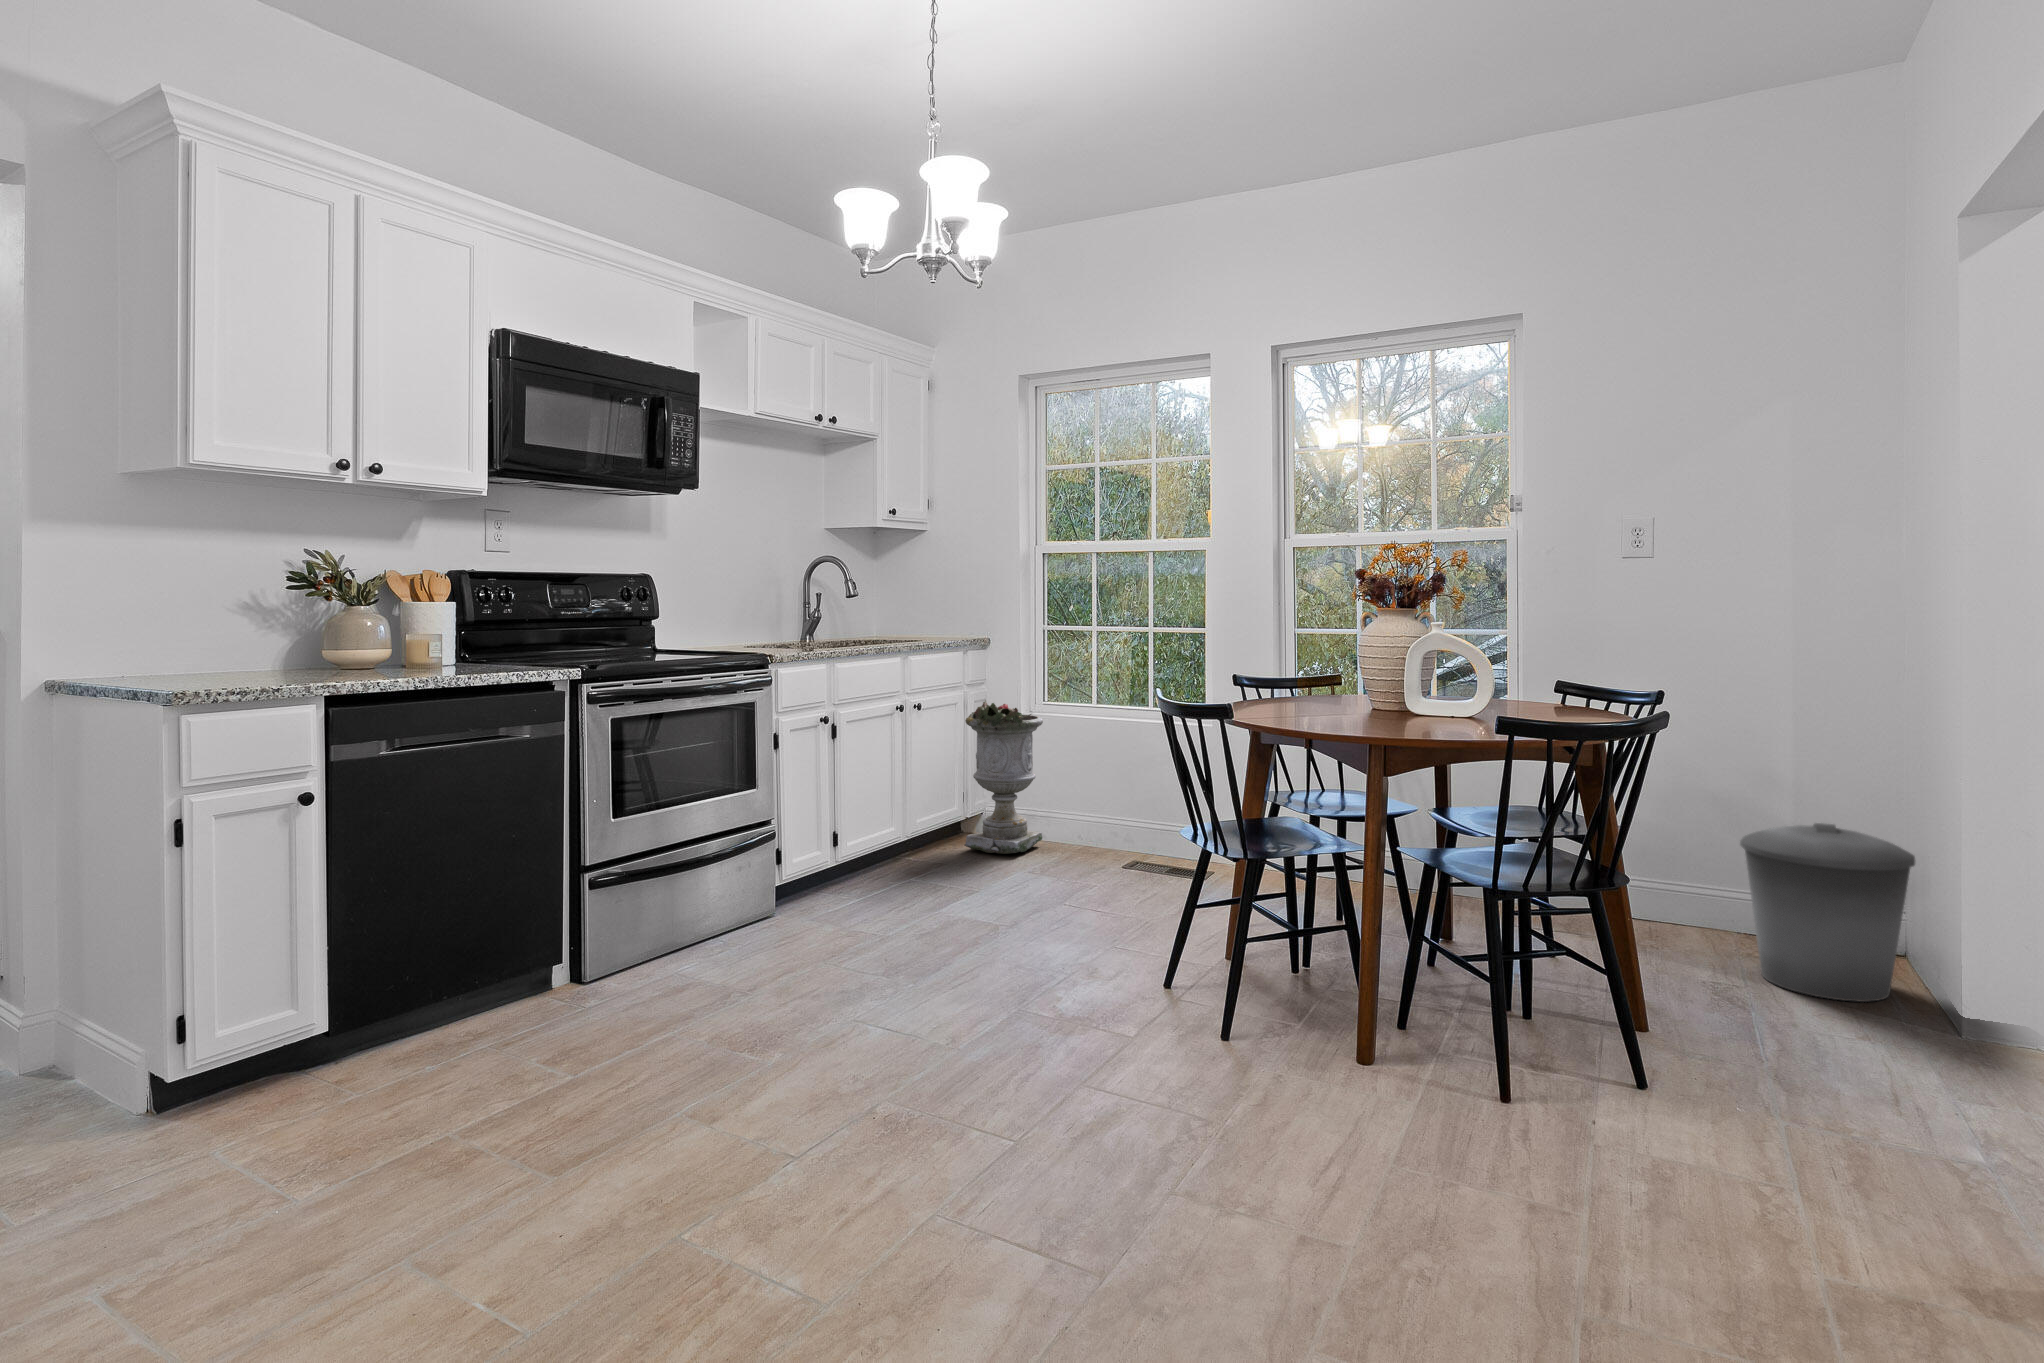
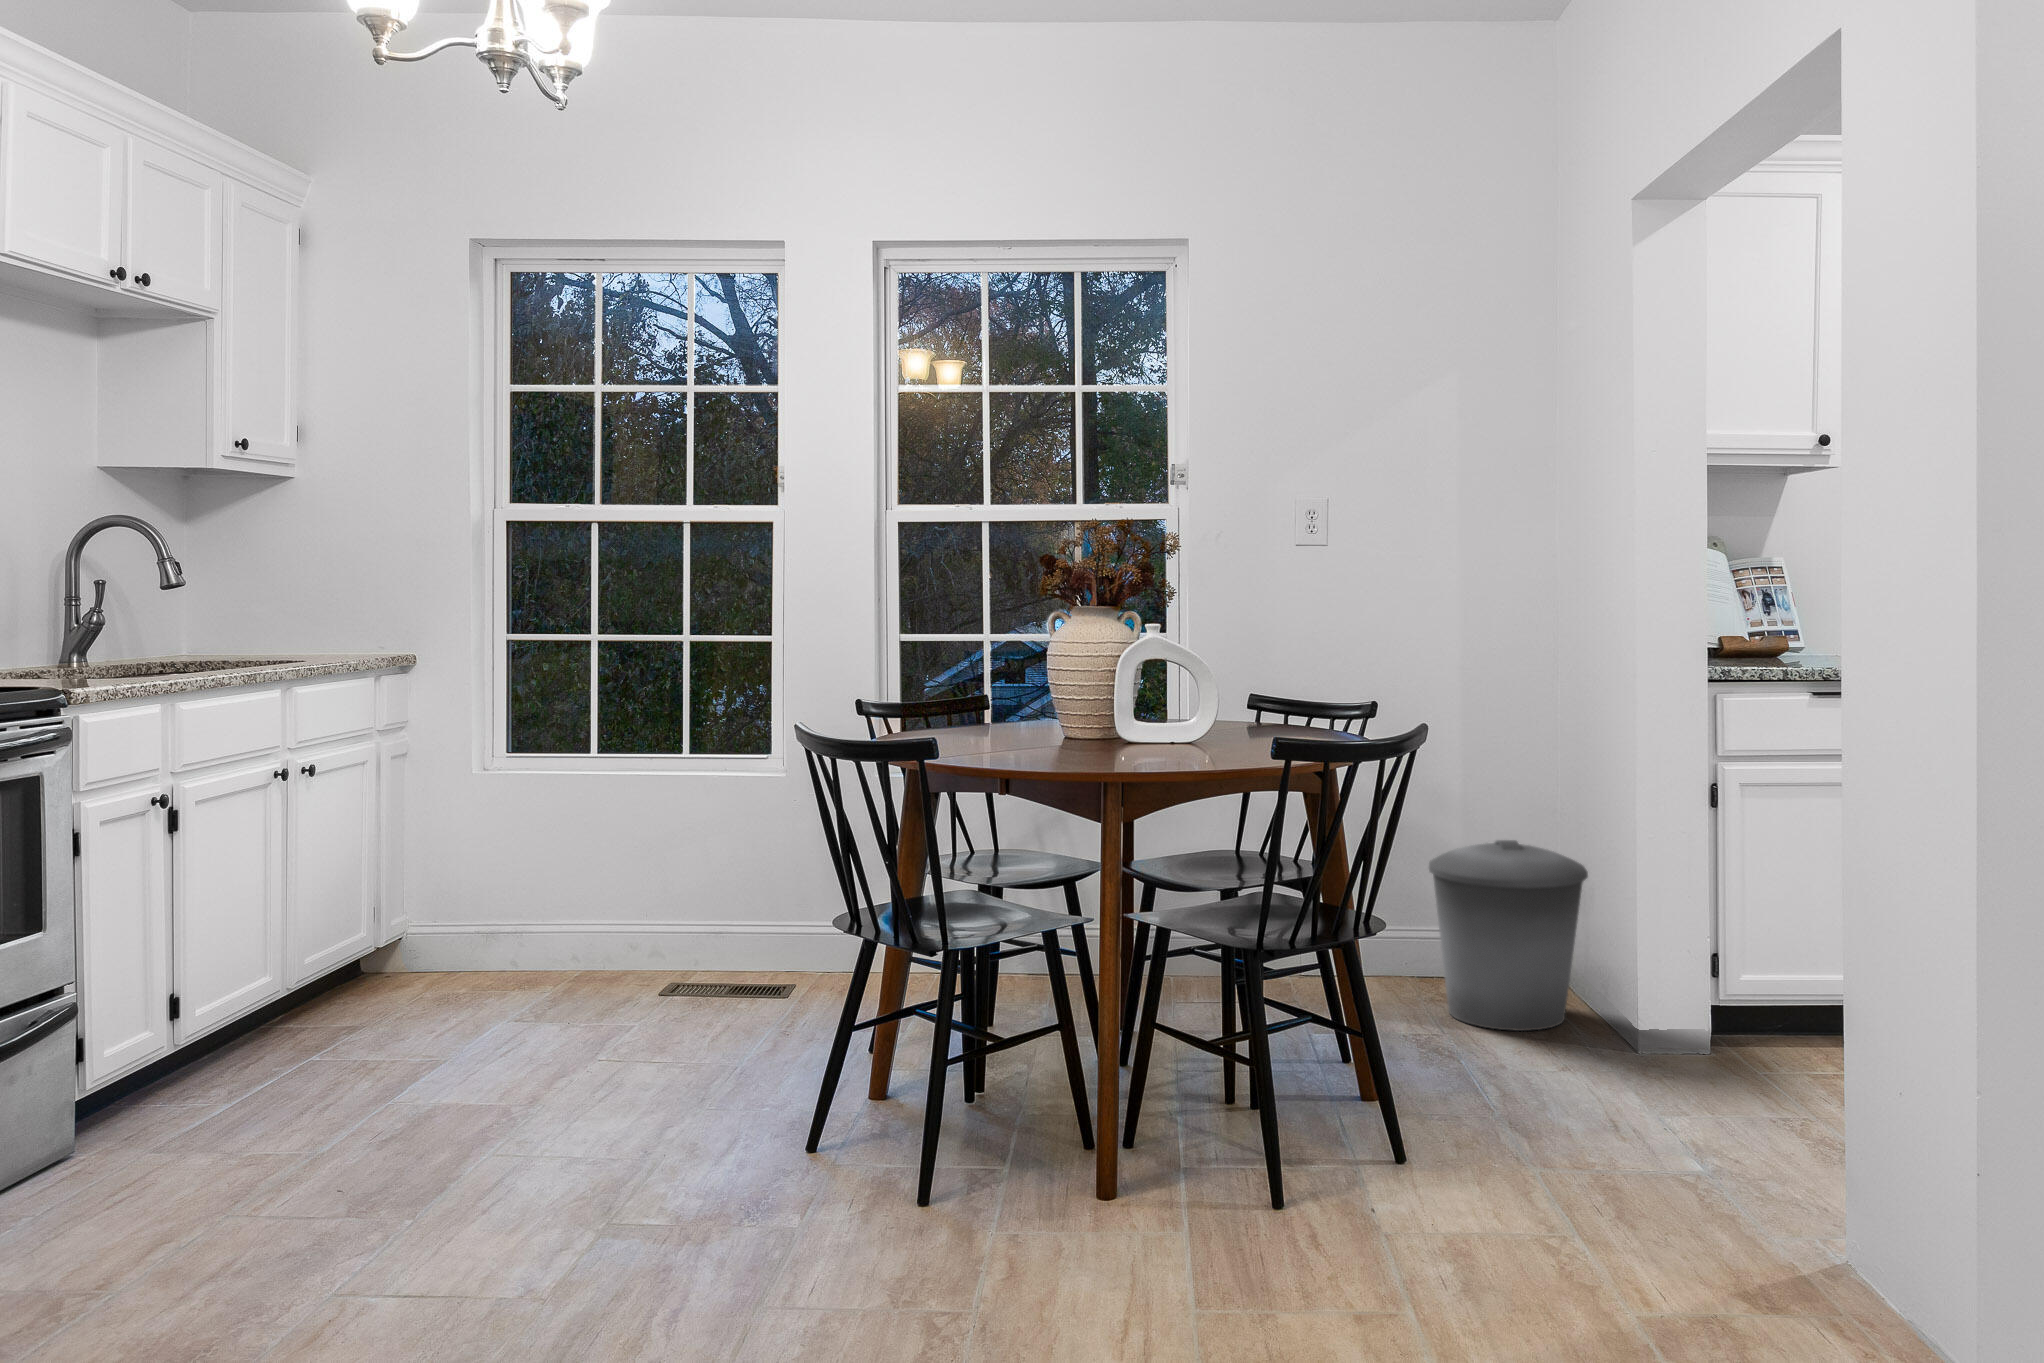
planter: present [964,700,1043,854] -> none [389,748,520,989]

